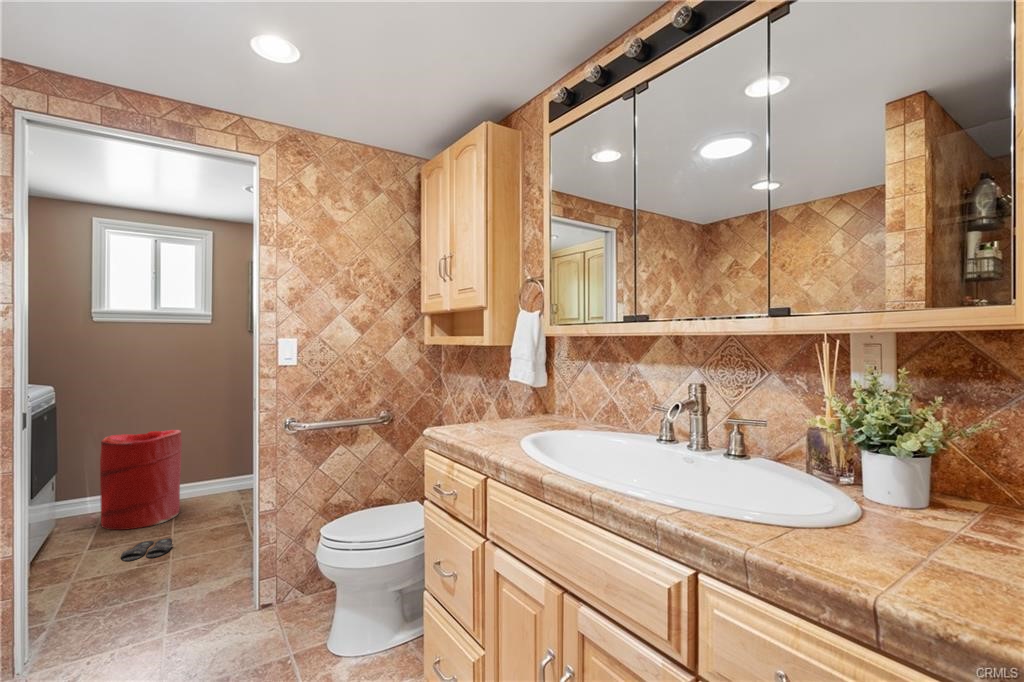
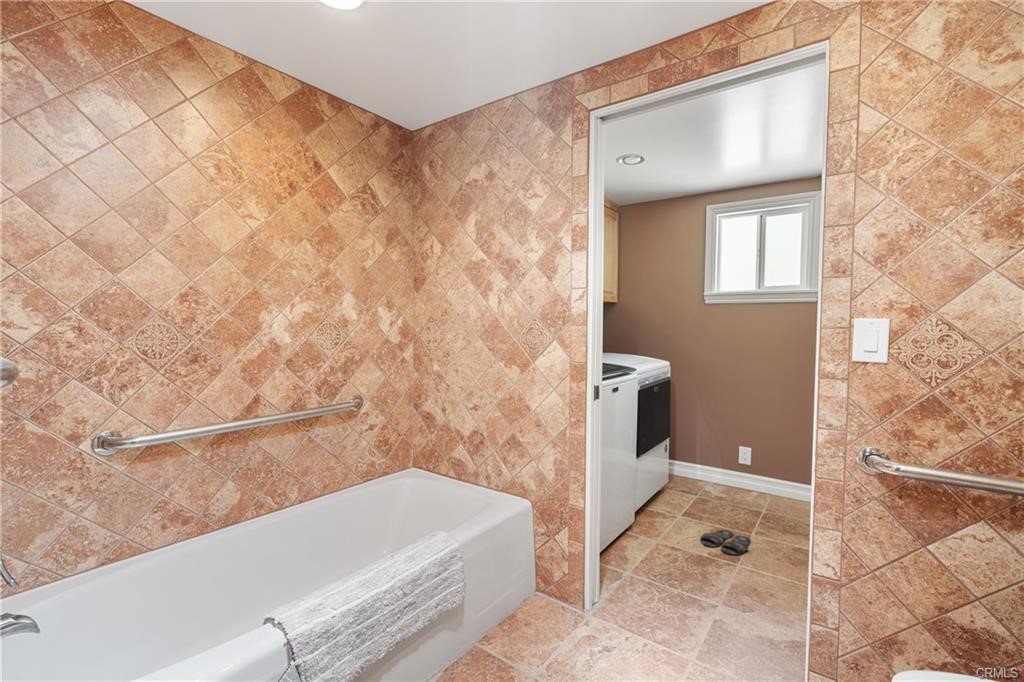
laundry hamper: present [100,430,182,530] -> none [702,413,775,516]

